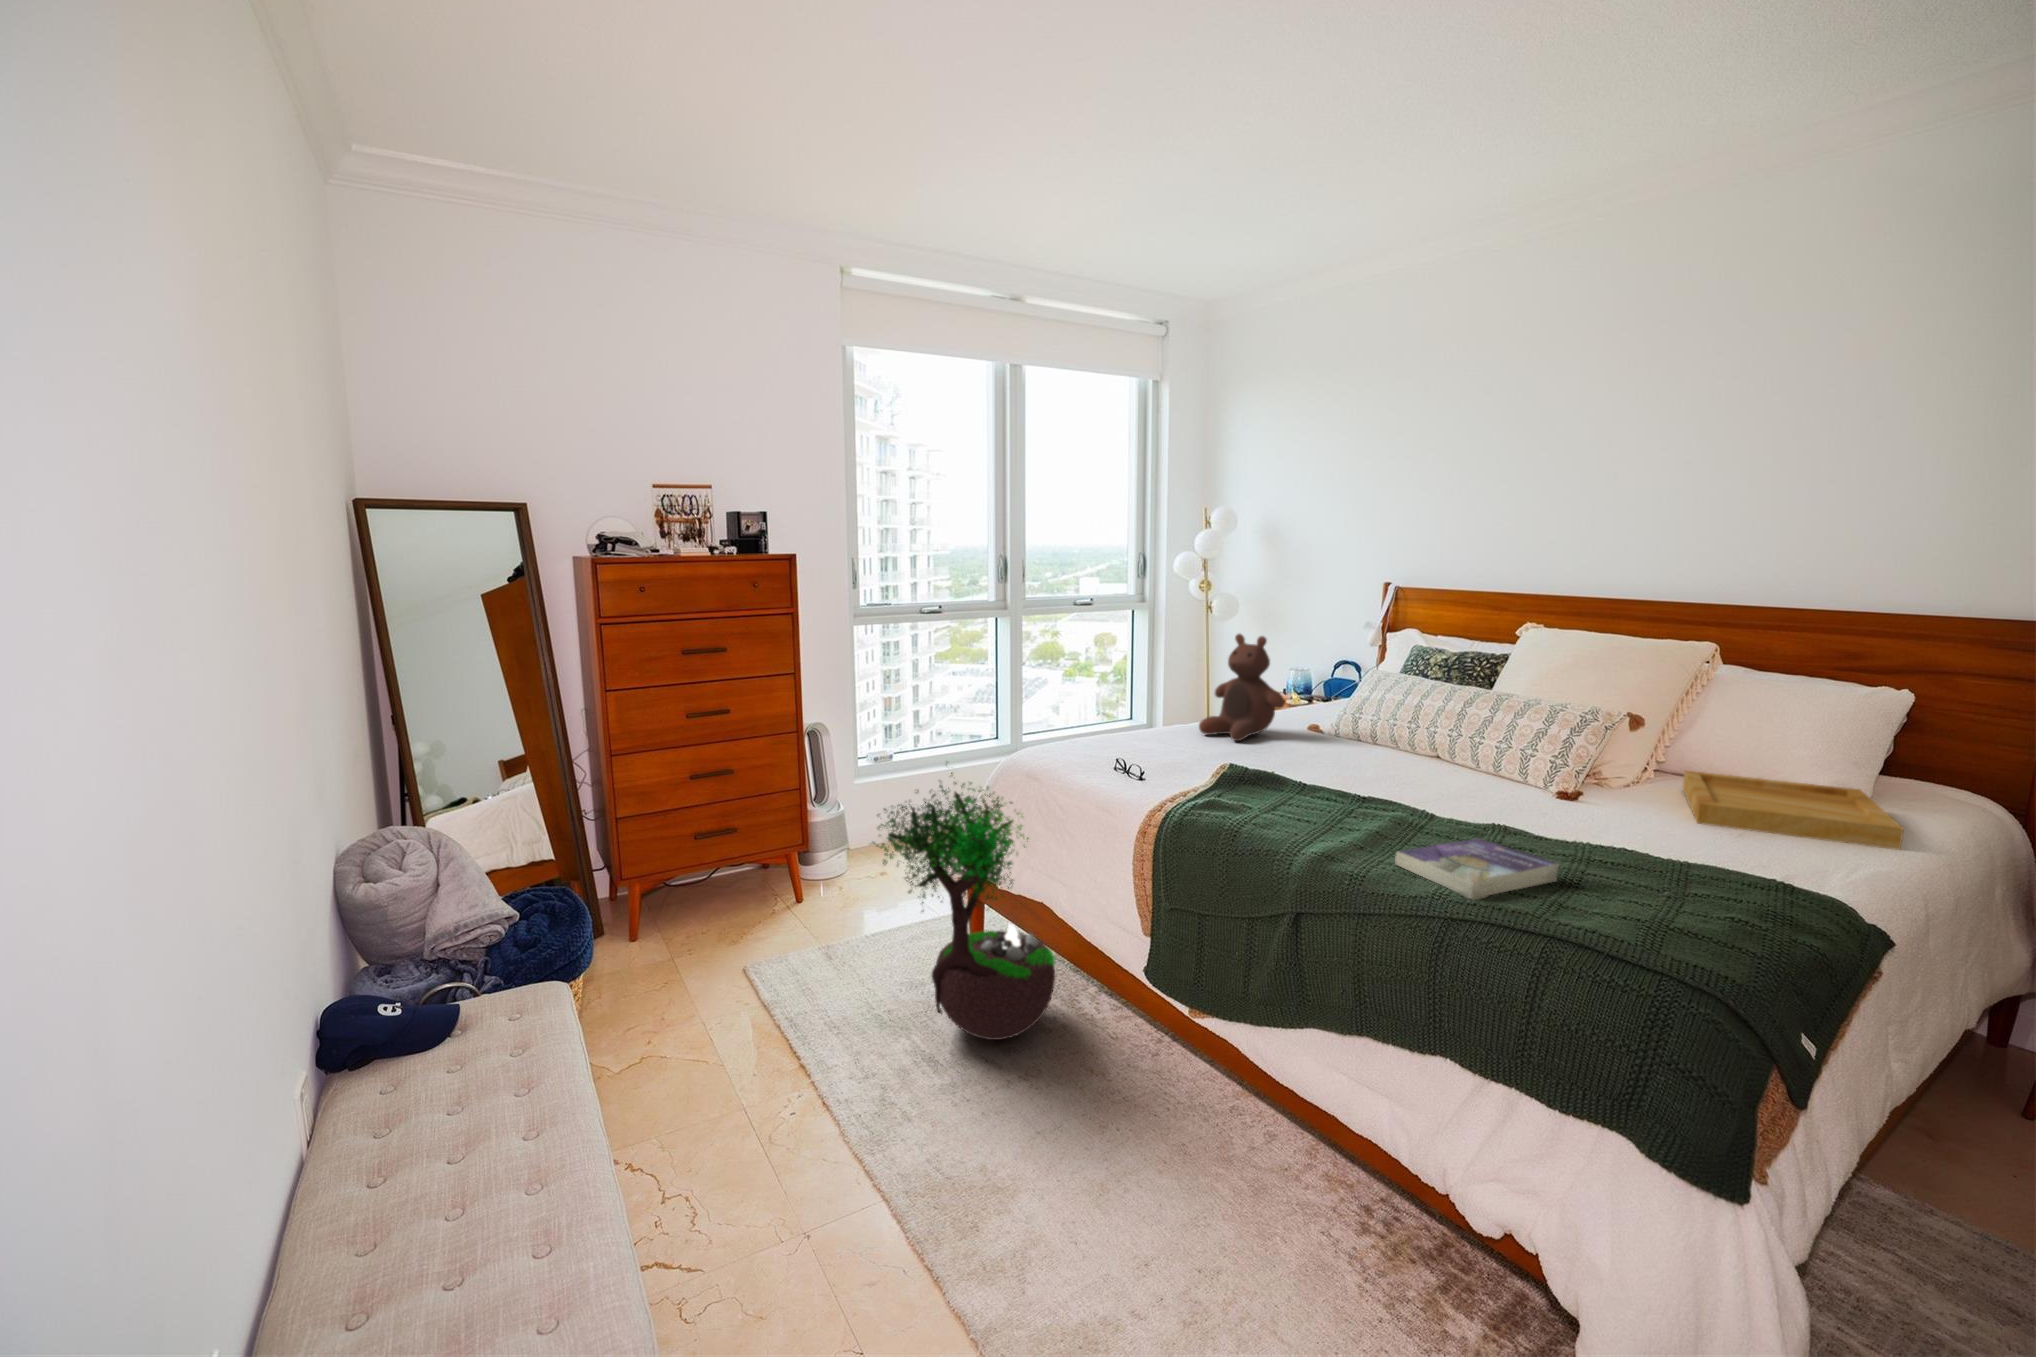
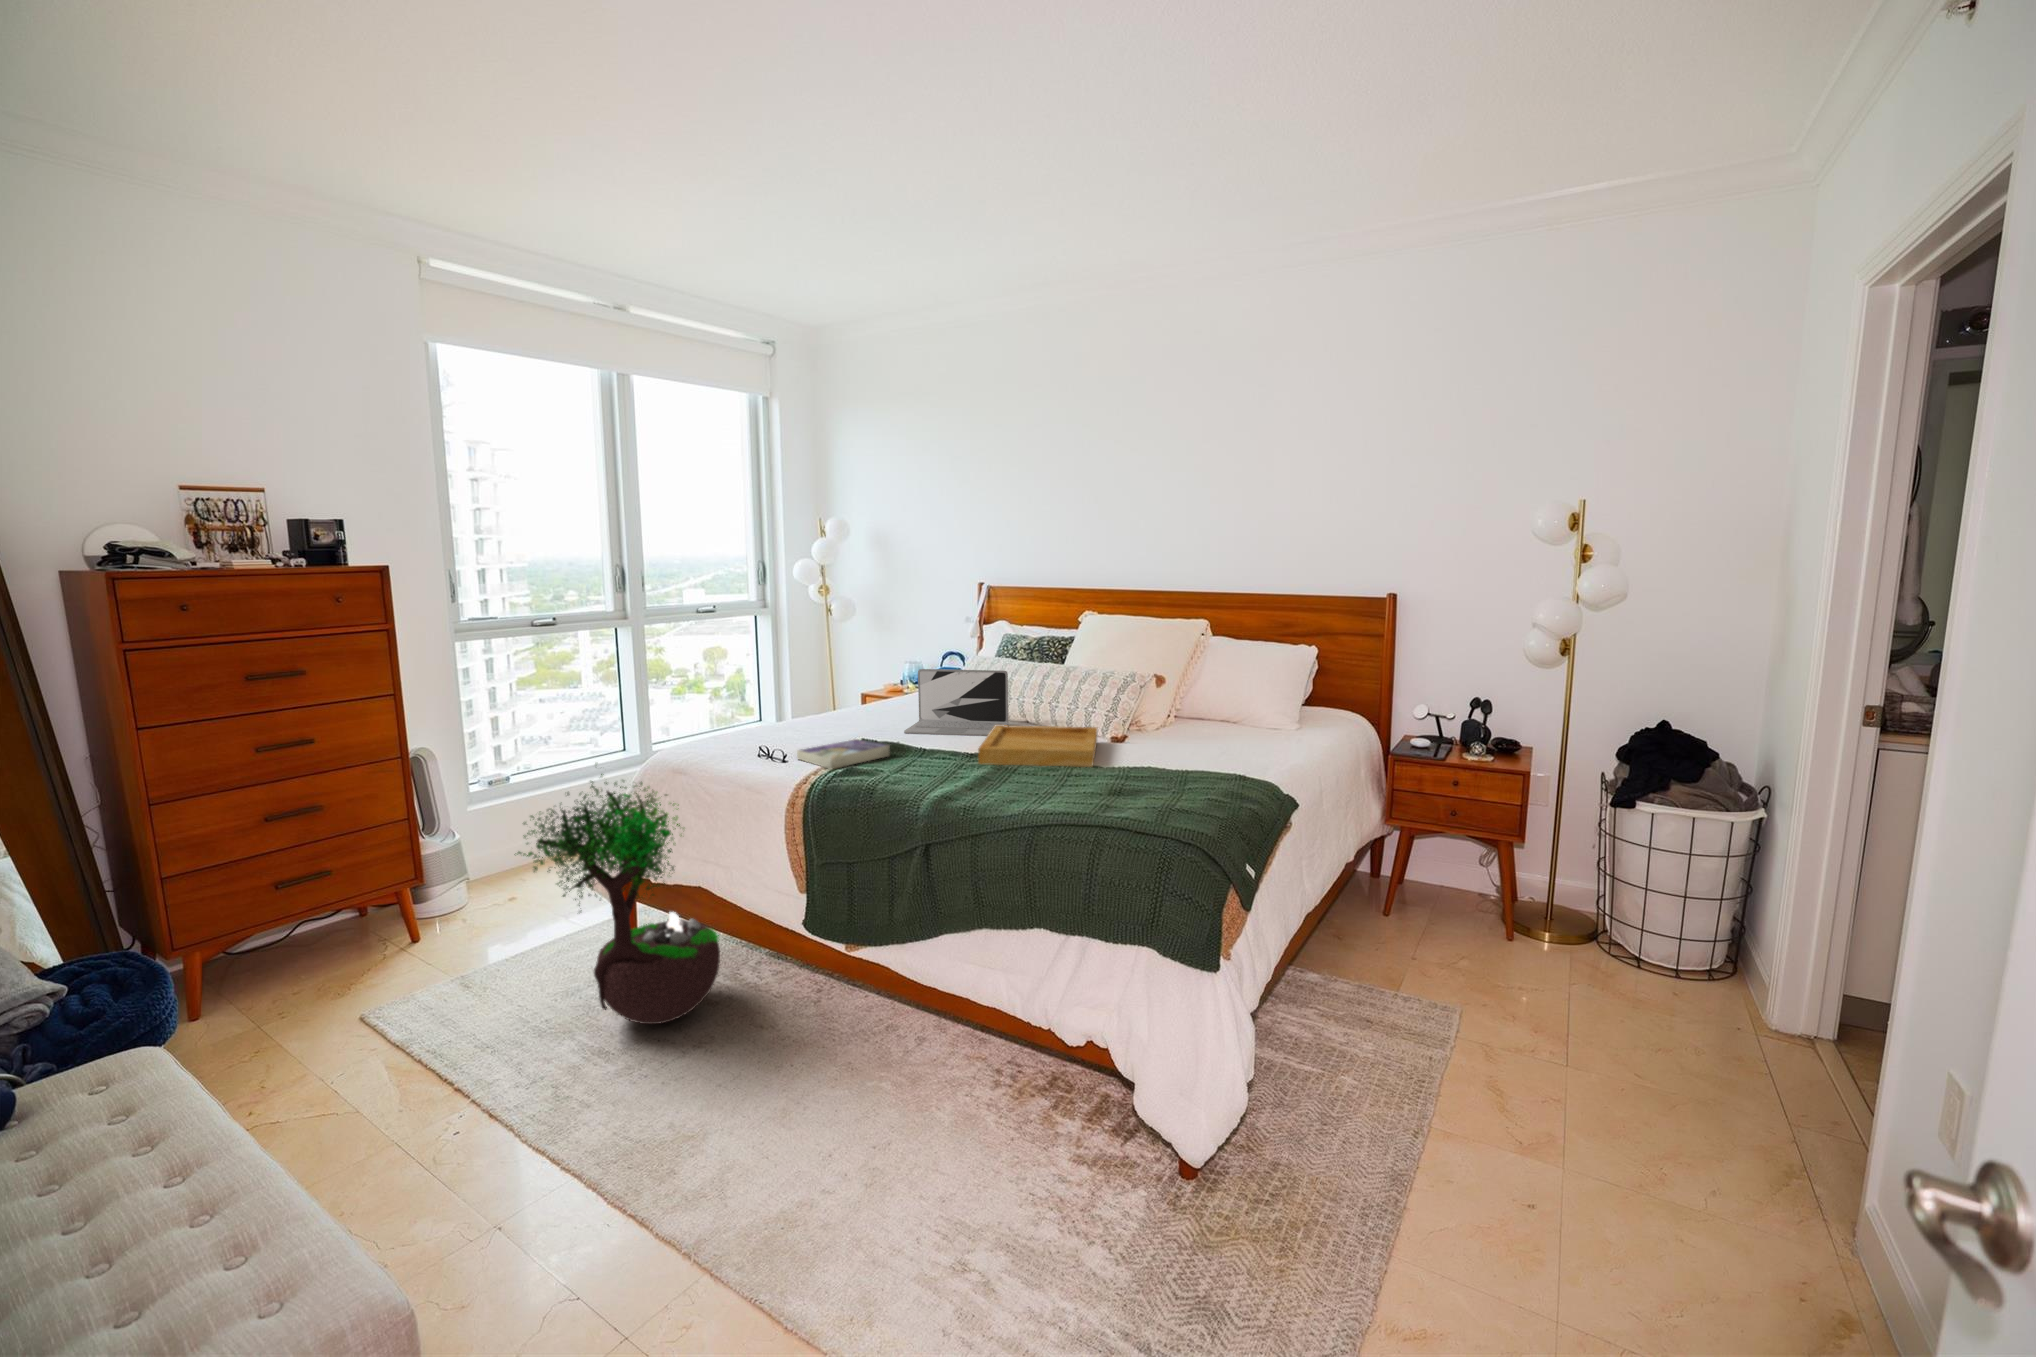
stuffed bear: present [1199,634,1285,741] -> none [834,630,907,724]
laptop: none [1277,683,1414,774] -> present [904,669,1008,736]
tray: present [1683,771,1903,850] -> present [978,725,1097,767]
book: present [1395,838,1559,900] -> present [797,739,890,769]

